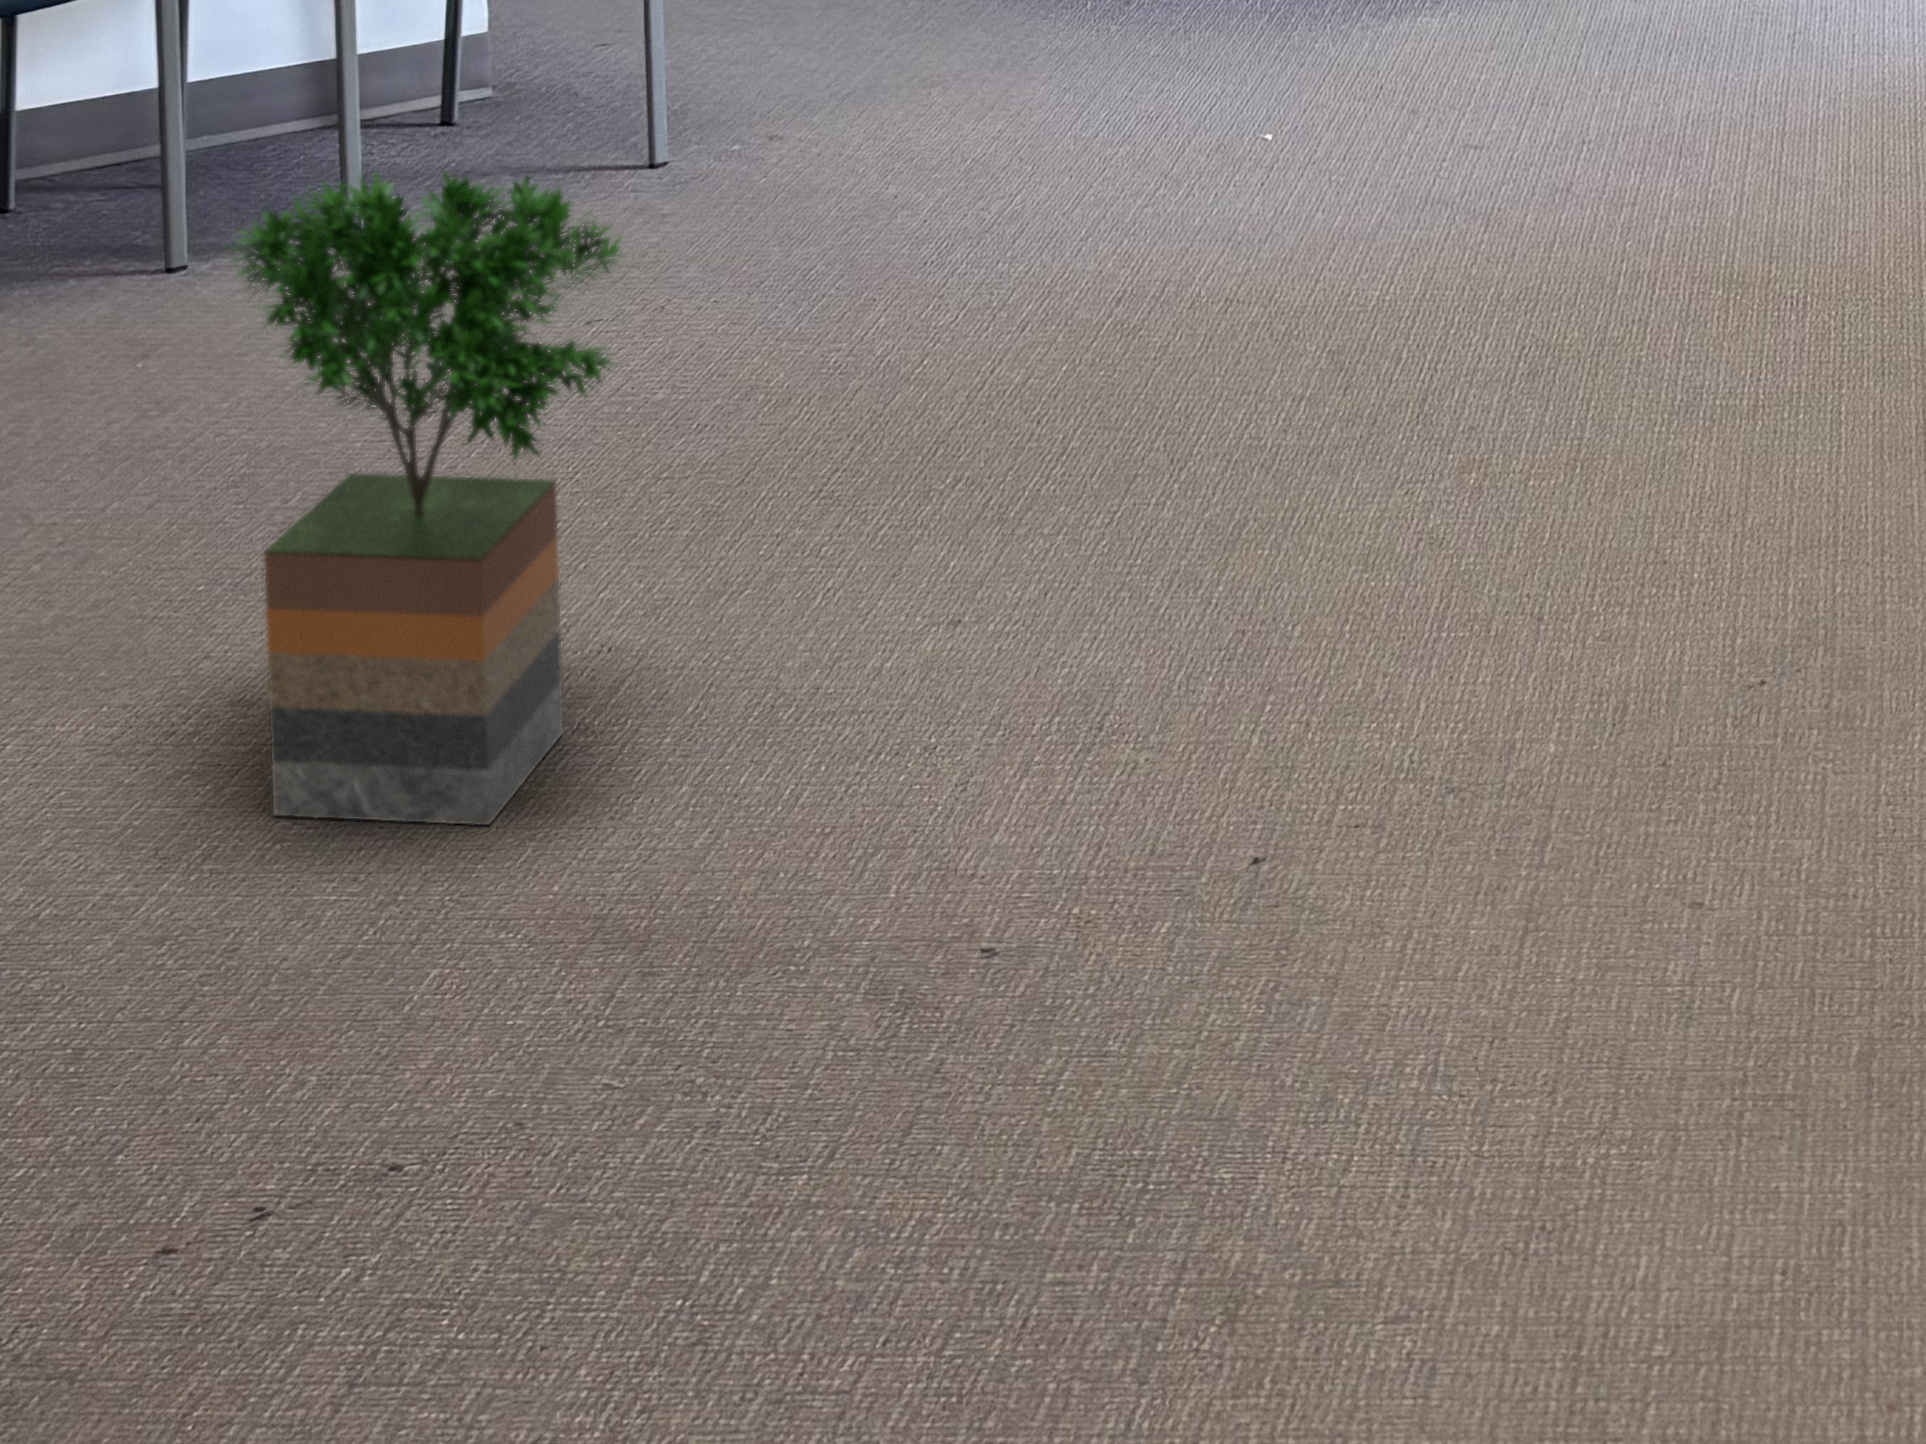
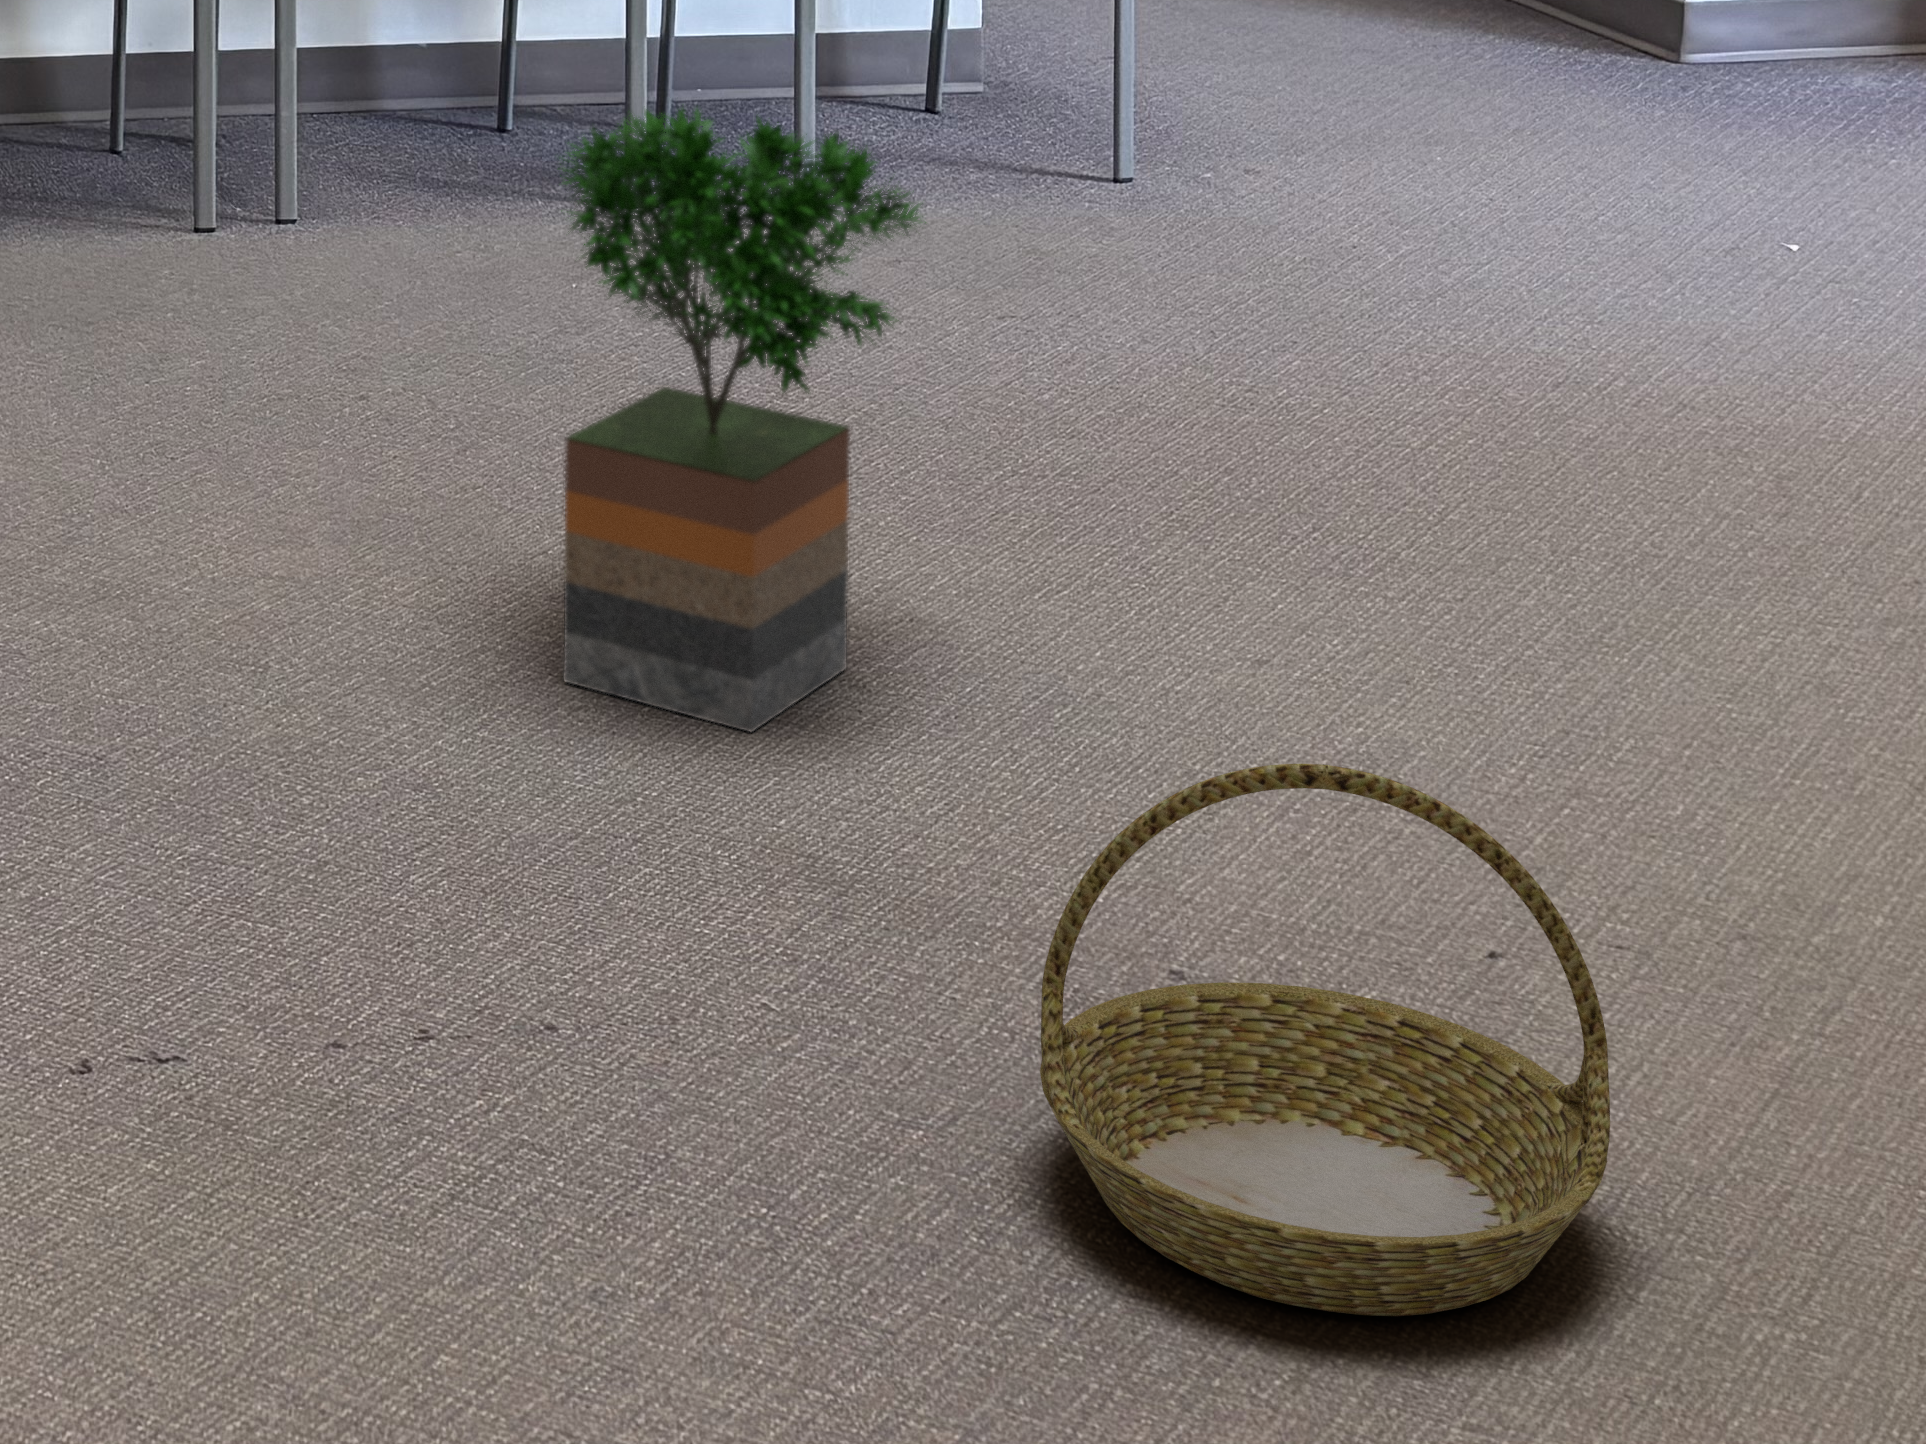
basket: none [920,744,1454,1295] -> present [1040,764,1610,1316]

